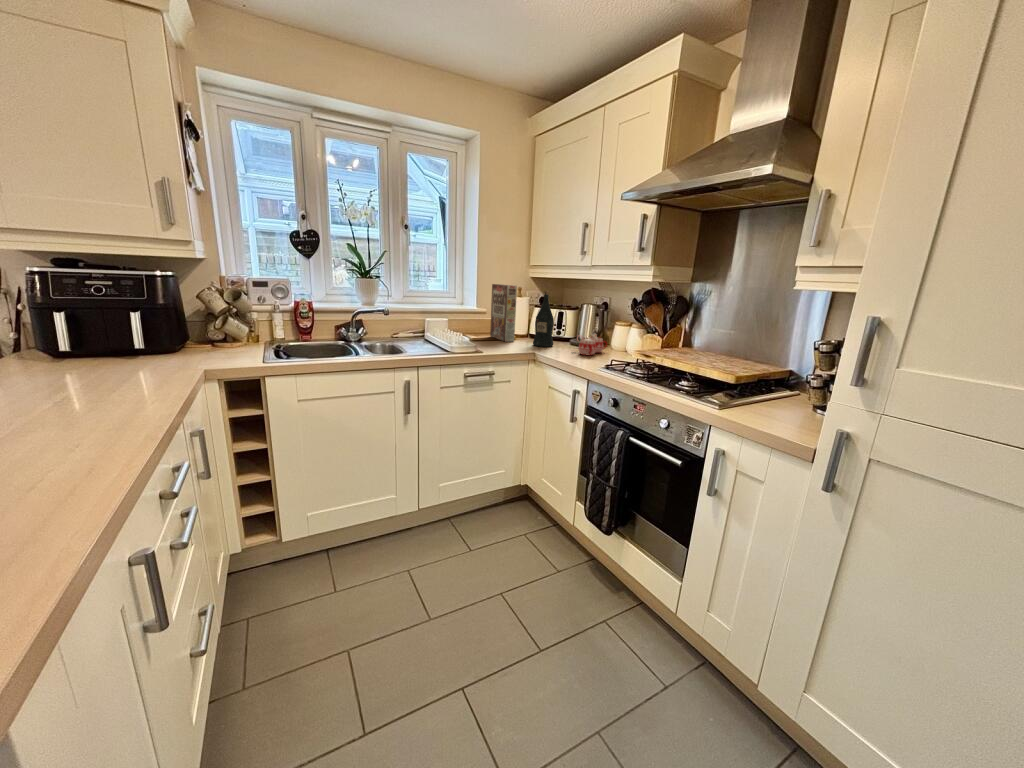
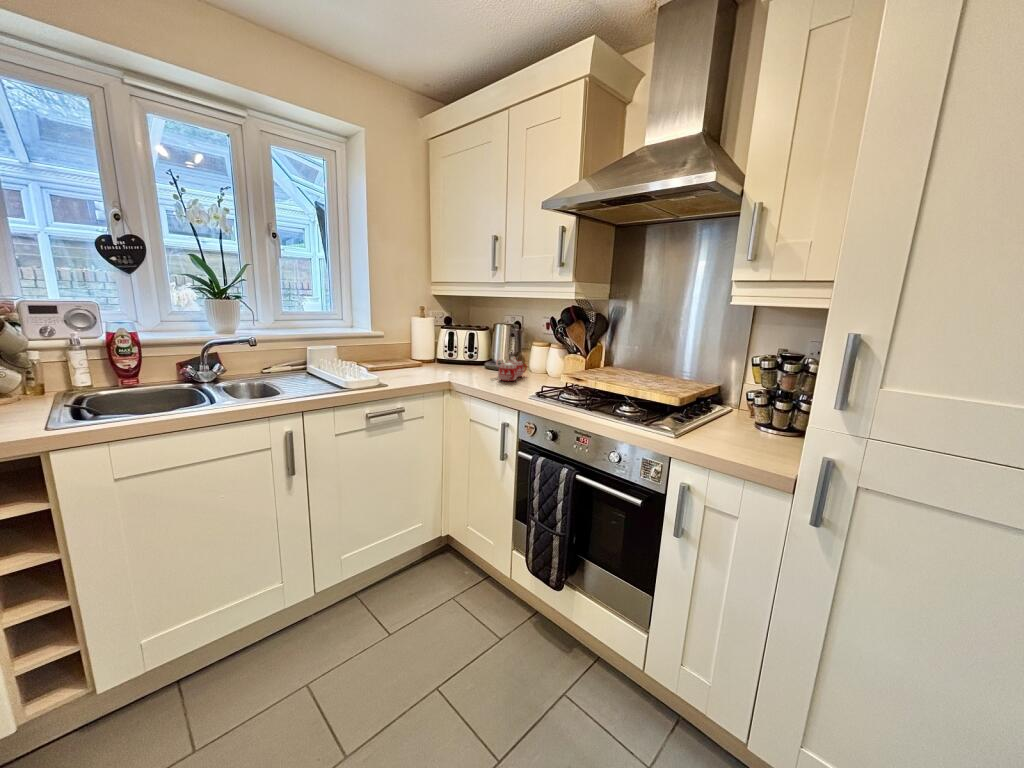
cereal box: present [490,284,517,342] -> none [389,304,421,370]
wine bottle: present [533,291,554,347] -> none [444,311,467,374]

